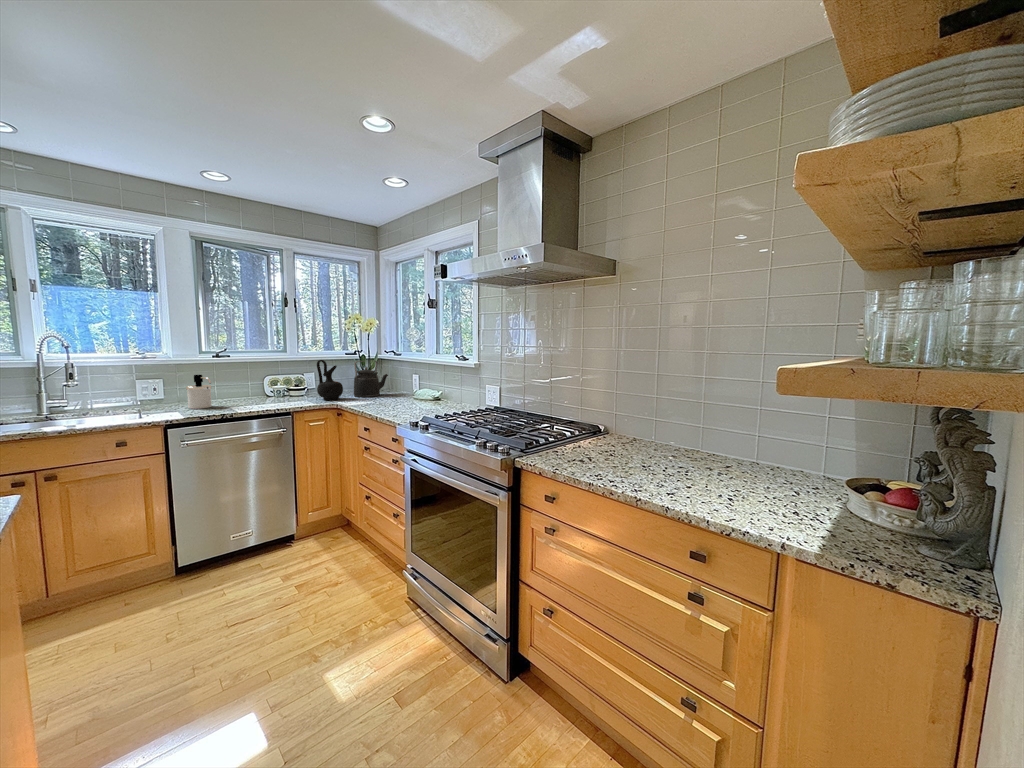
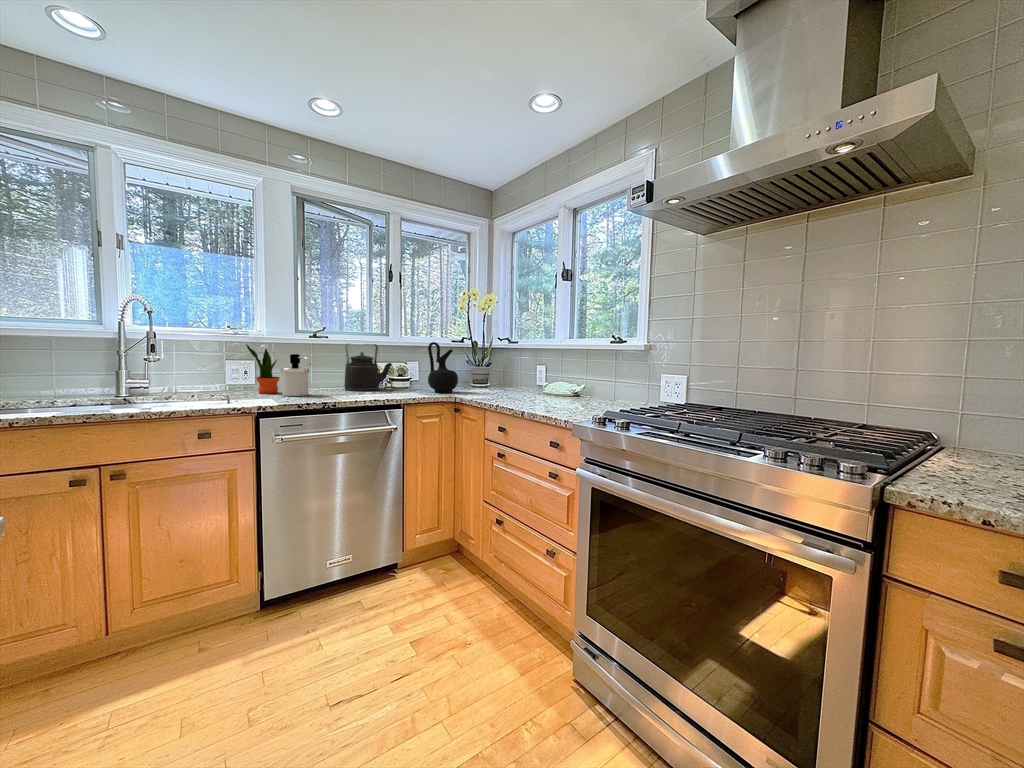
kettle: present [354,361,388,397] -> present [344,344,392,391]
potted plant: none [154,366,186,407] -> present [246,344,280,393]

